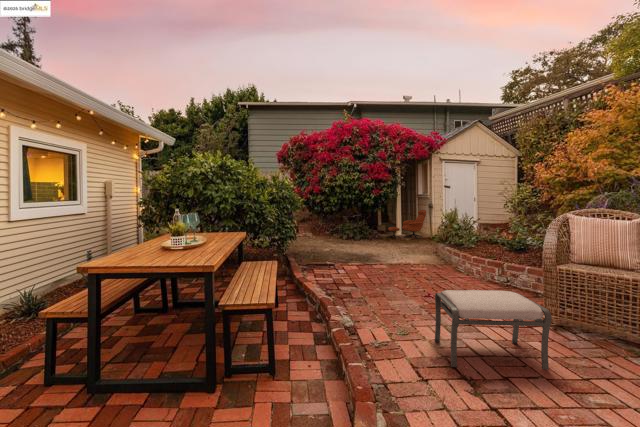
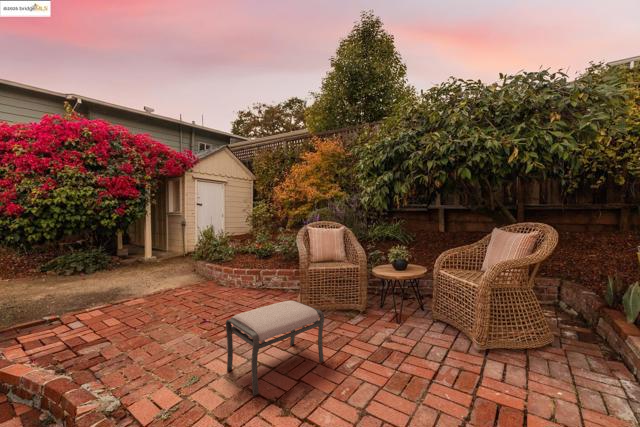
lounge chair: present [388,210,426,238] -> none [135,226,179,259]

